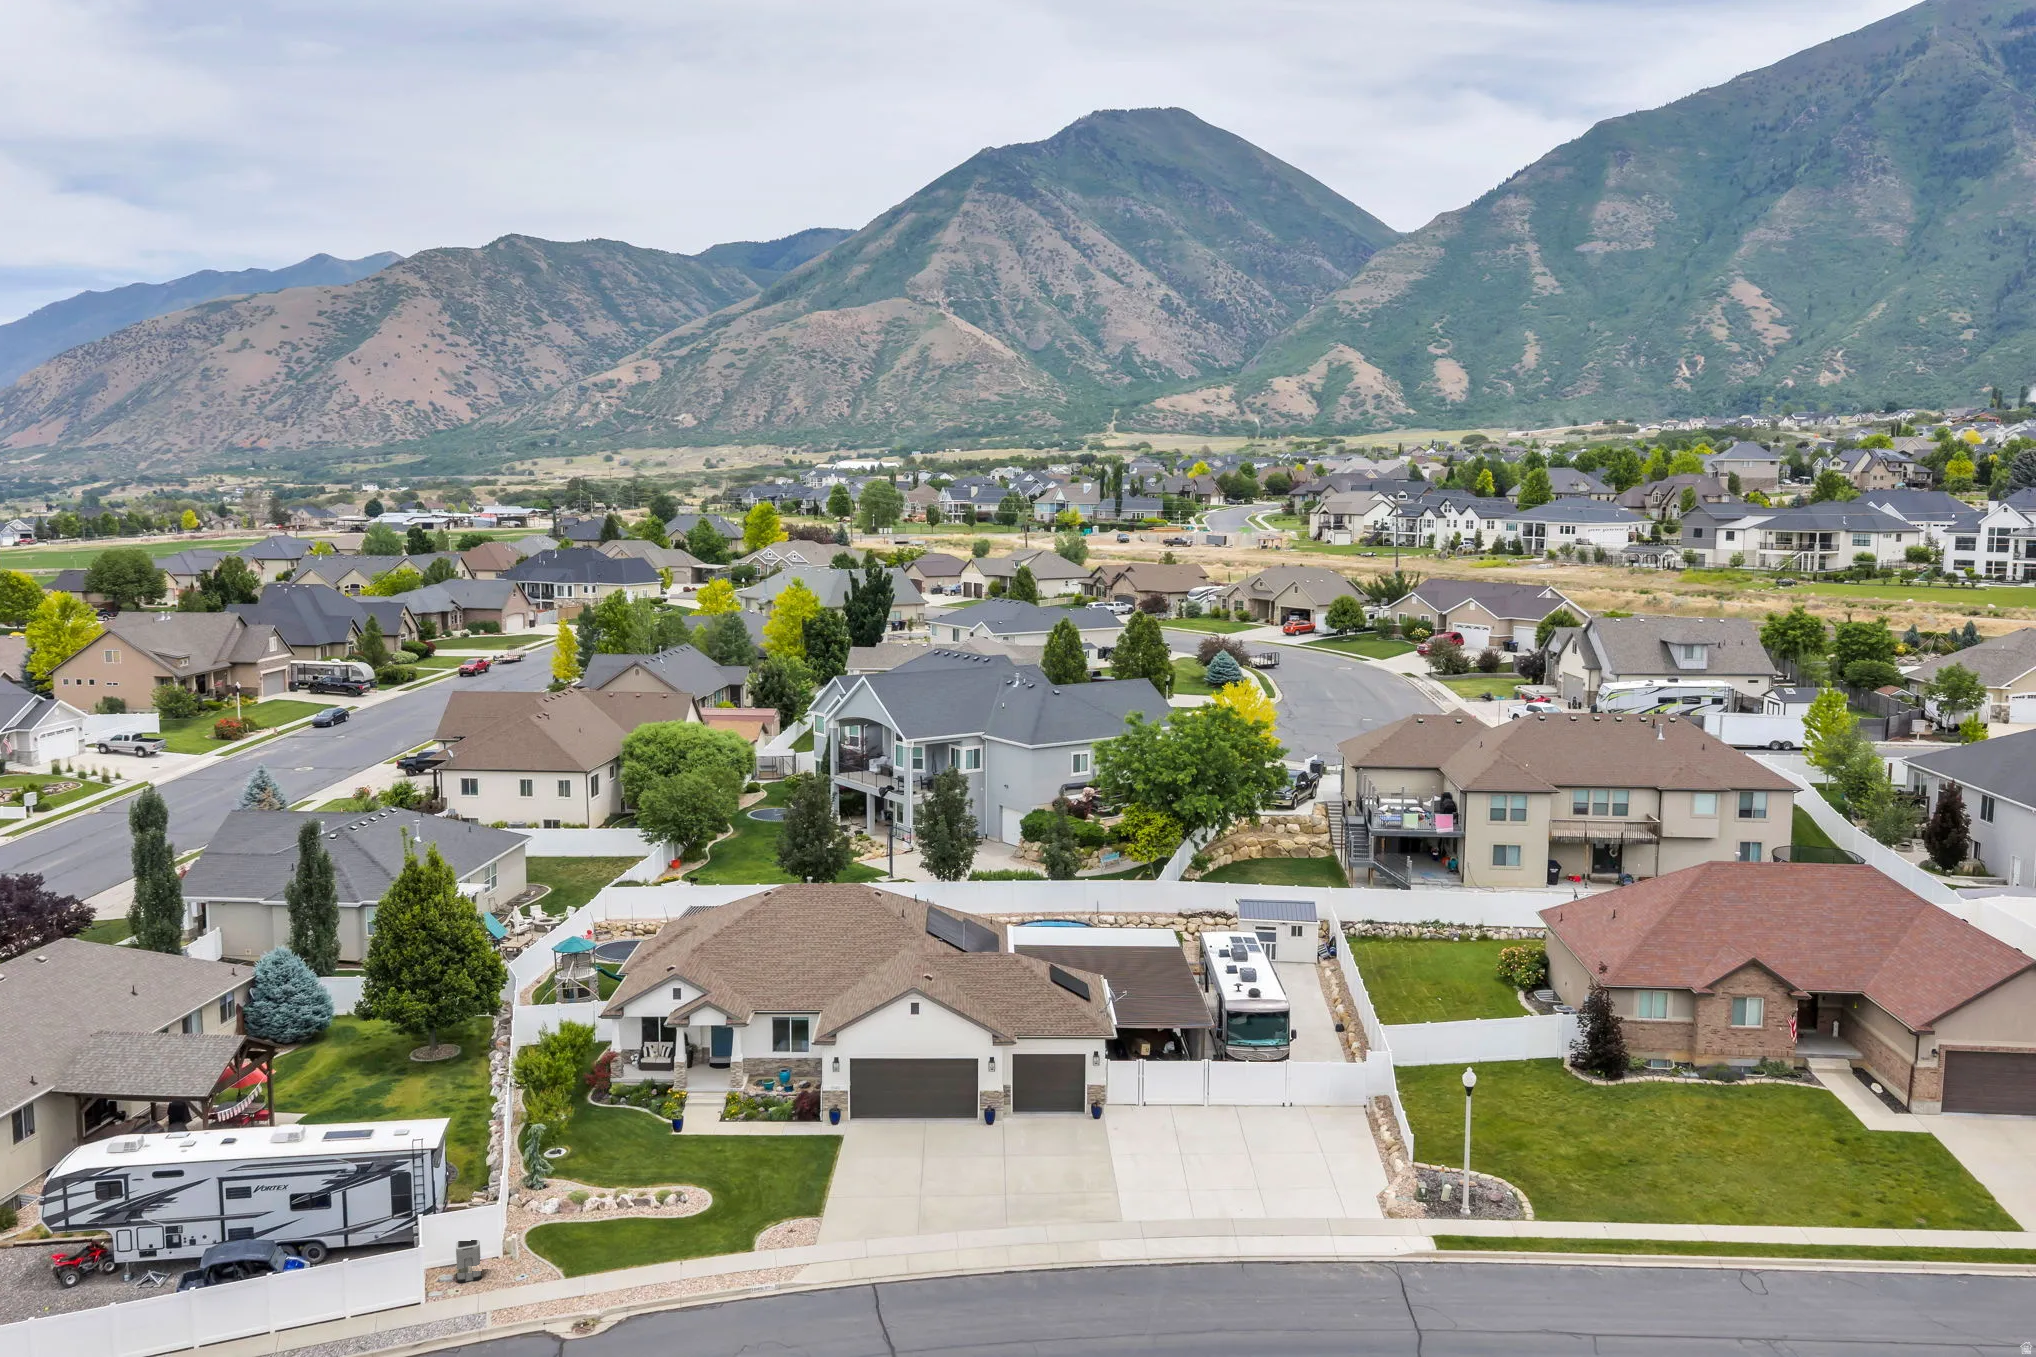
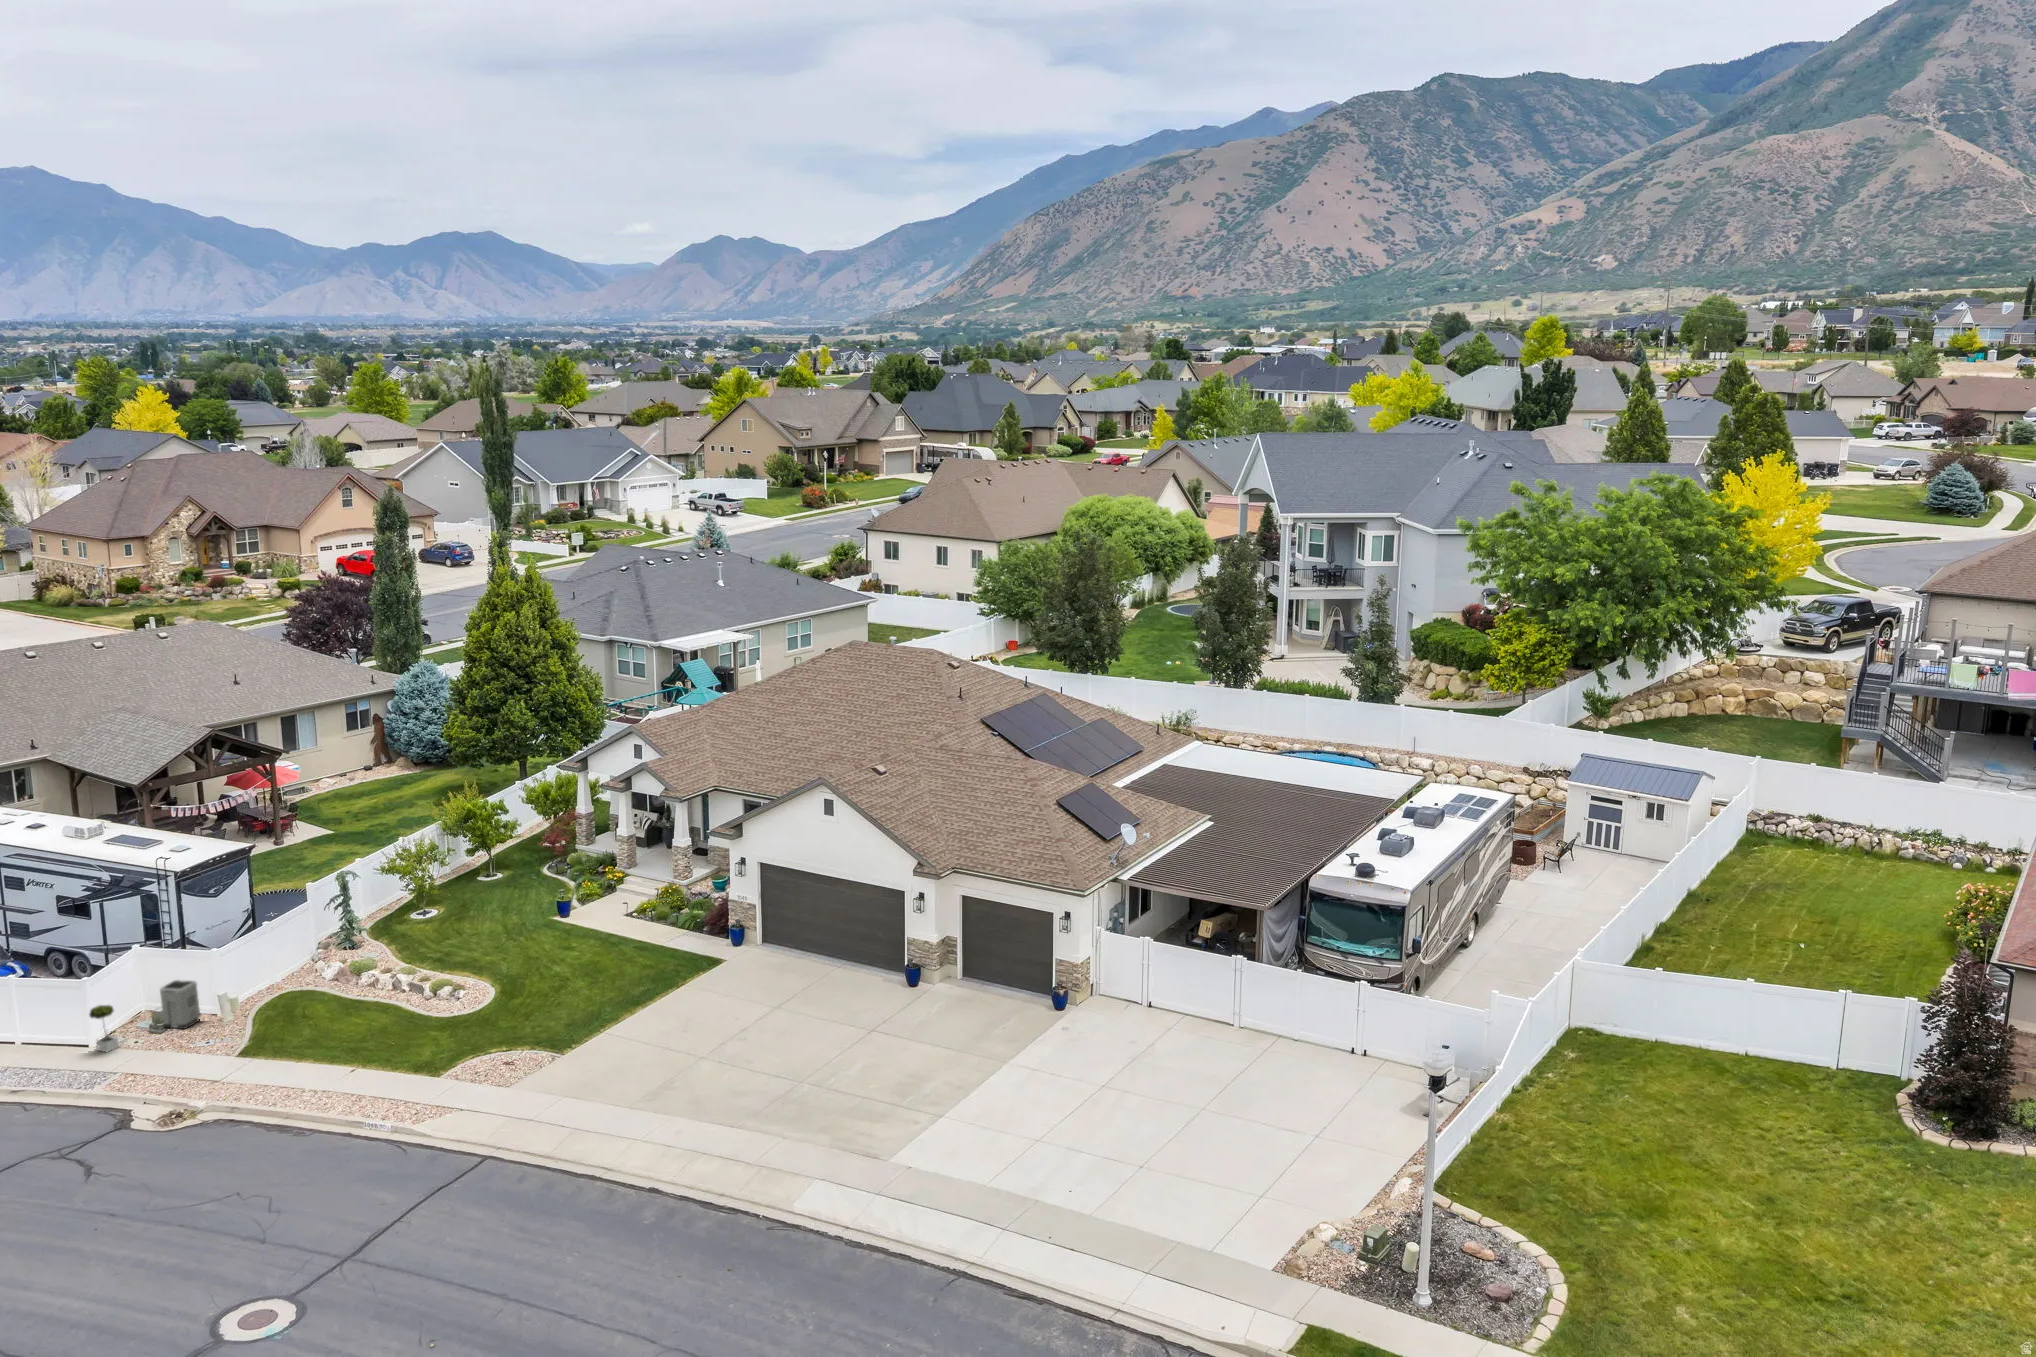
potted tree: none [428,1269,446,1312] -> present [89,1005,119,1052]

